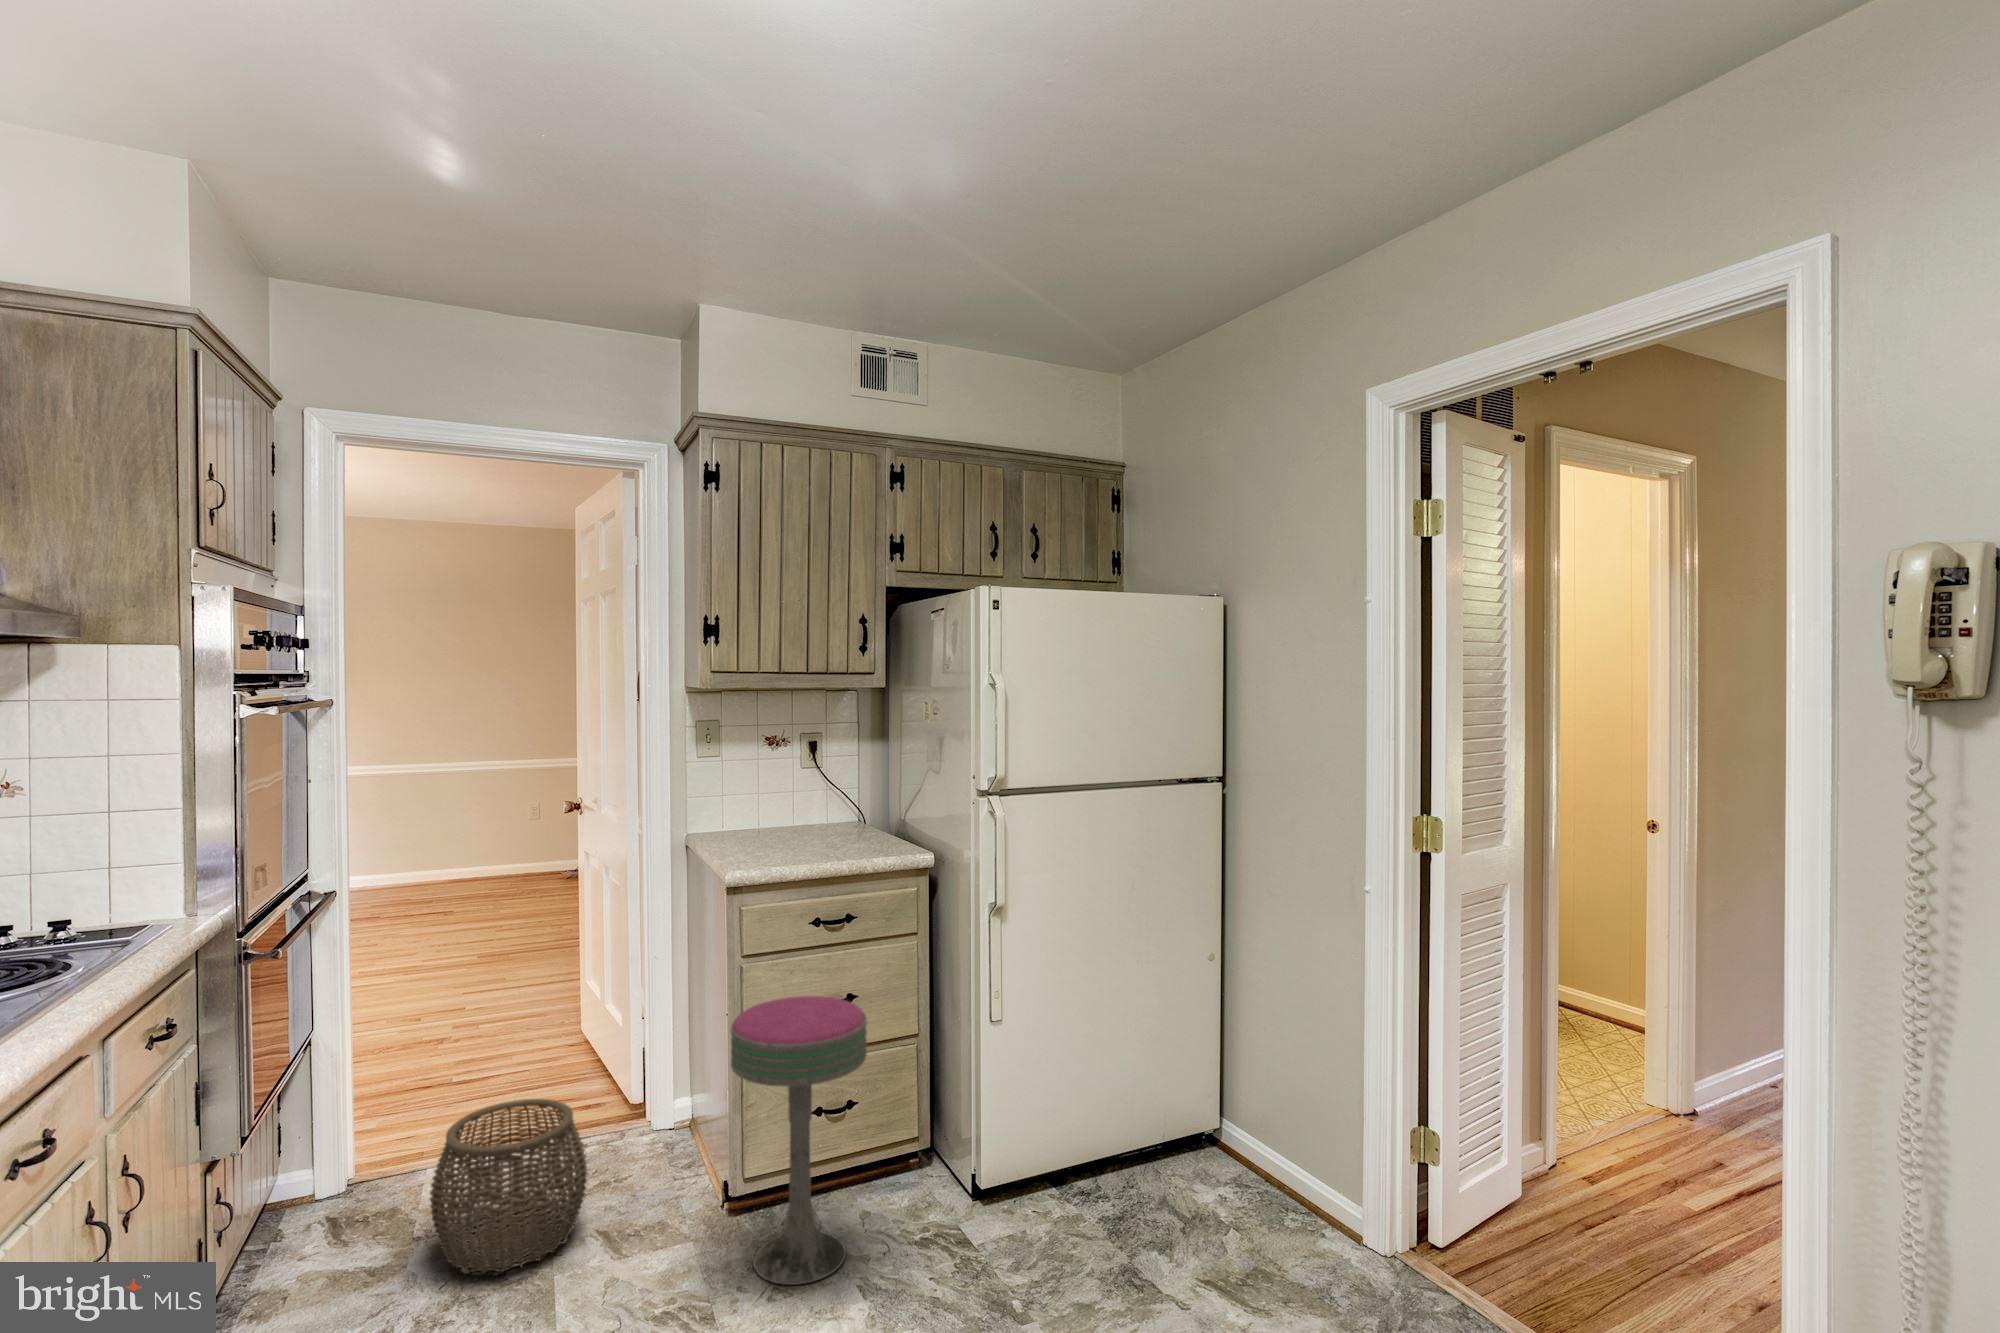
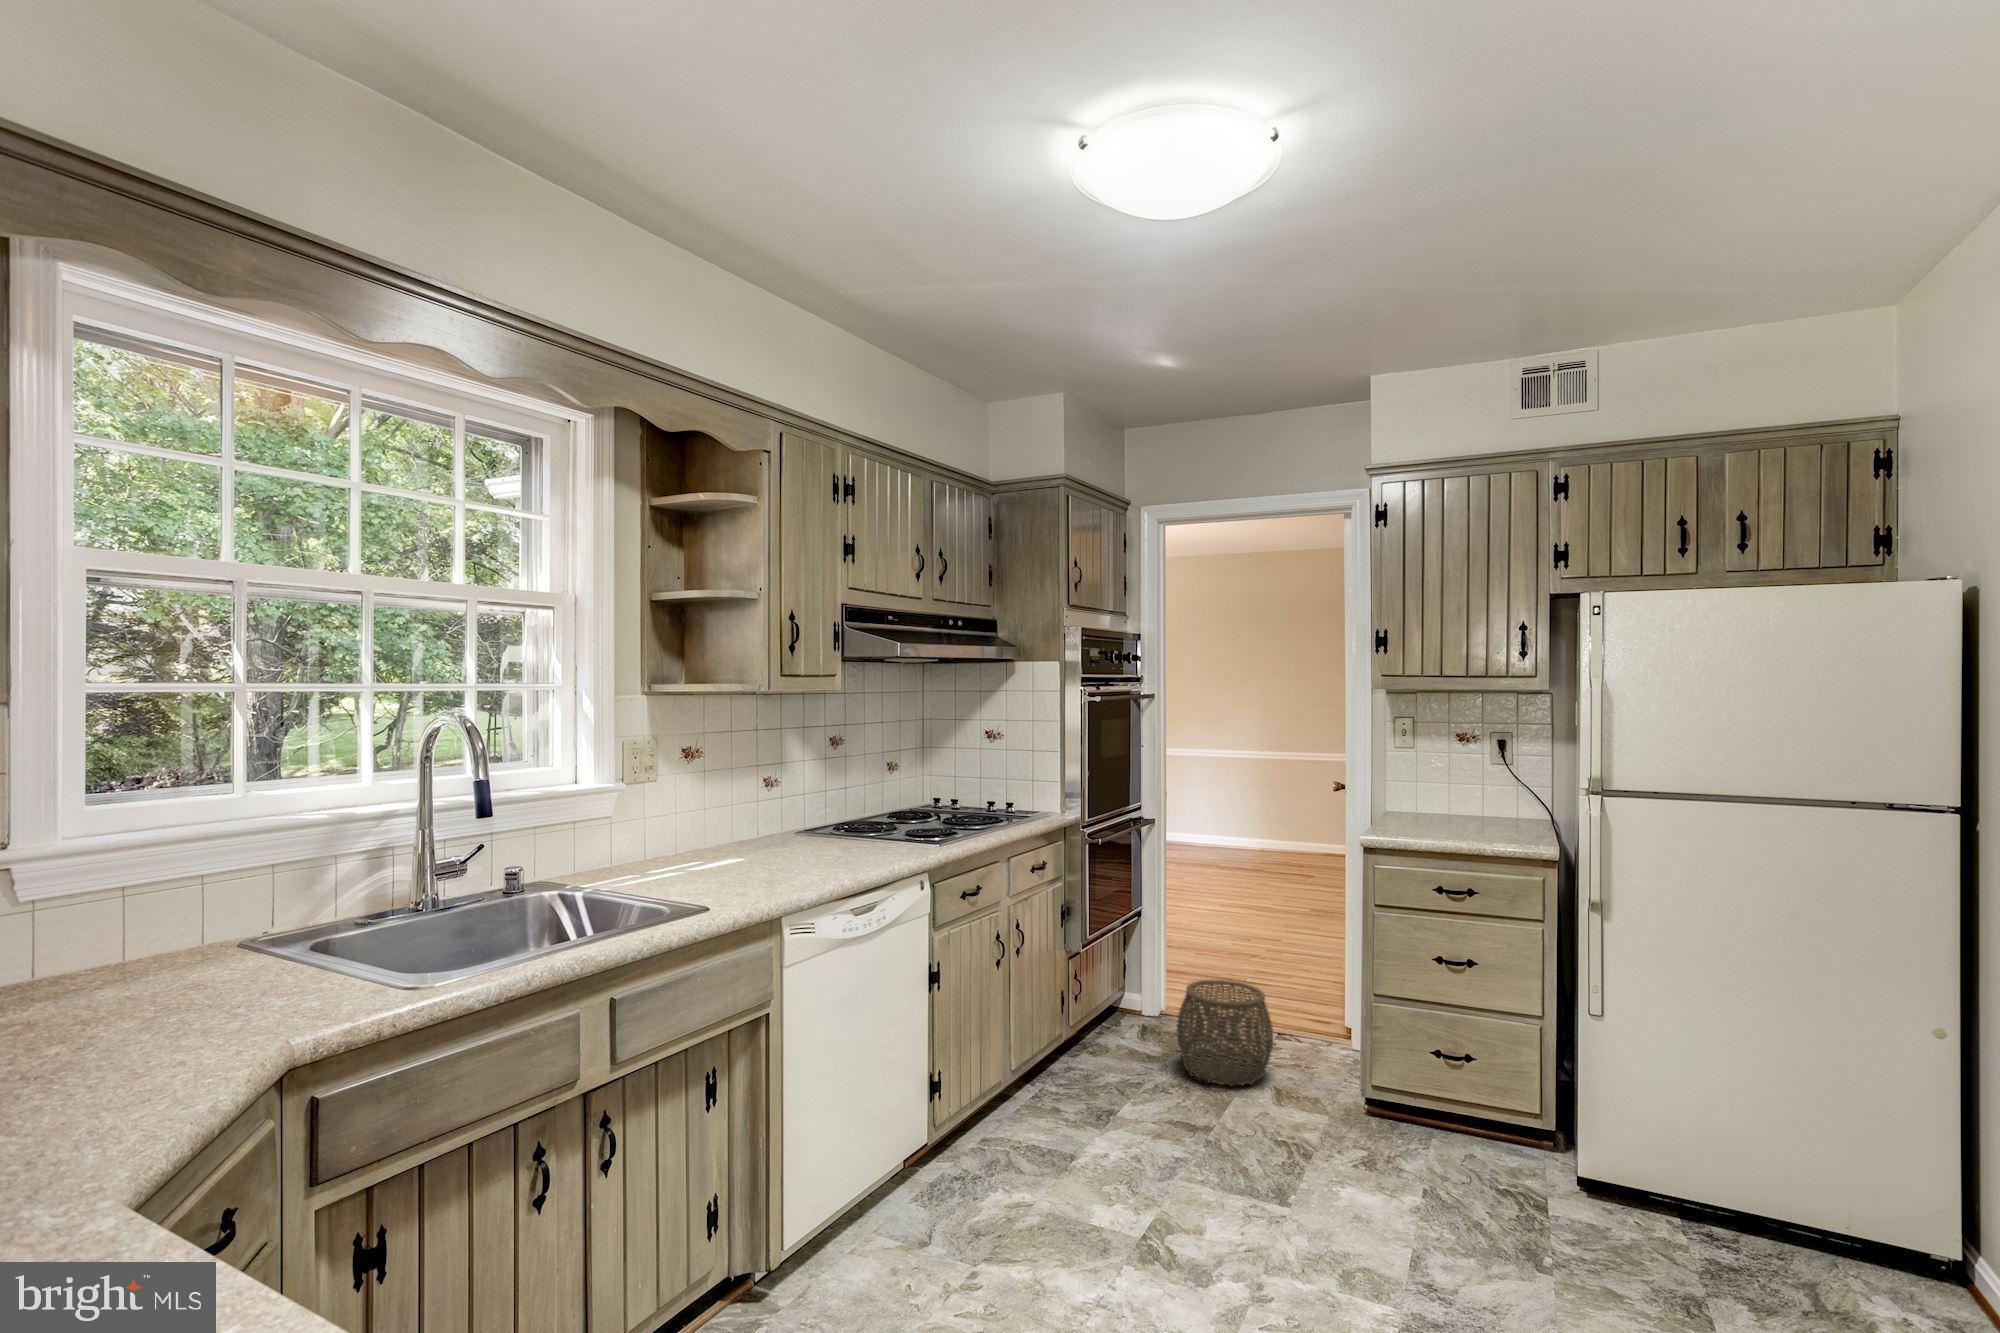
bar stool: present [731,996,867,1285] -> none [1344,951,1458,1175]

